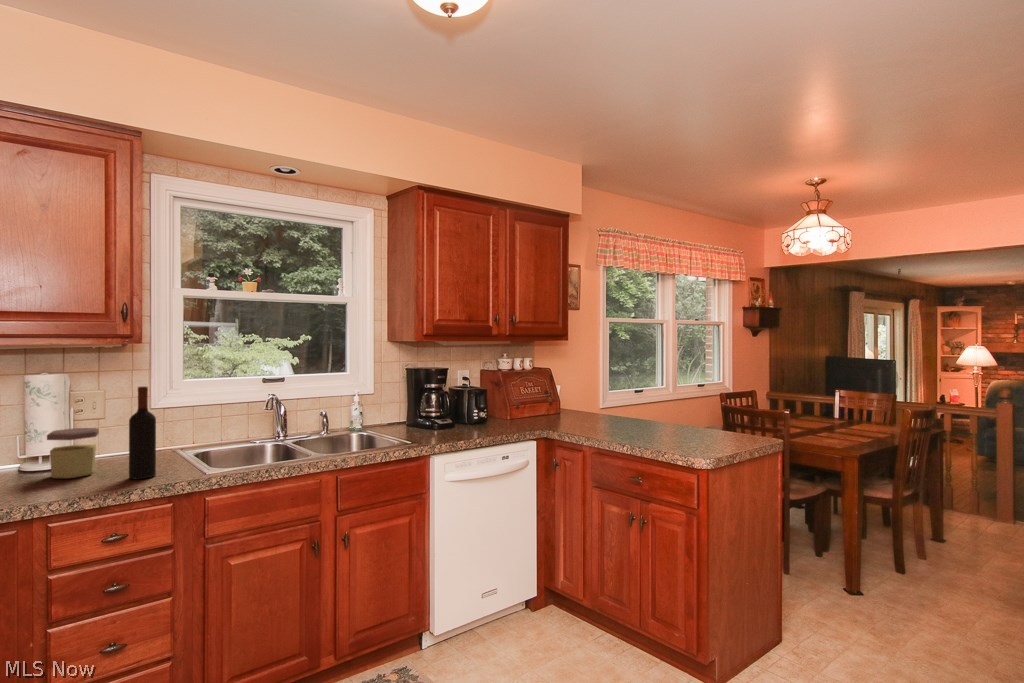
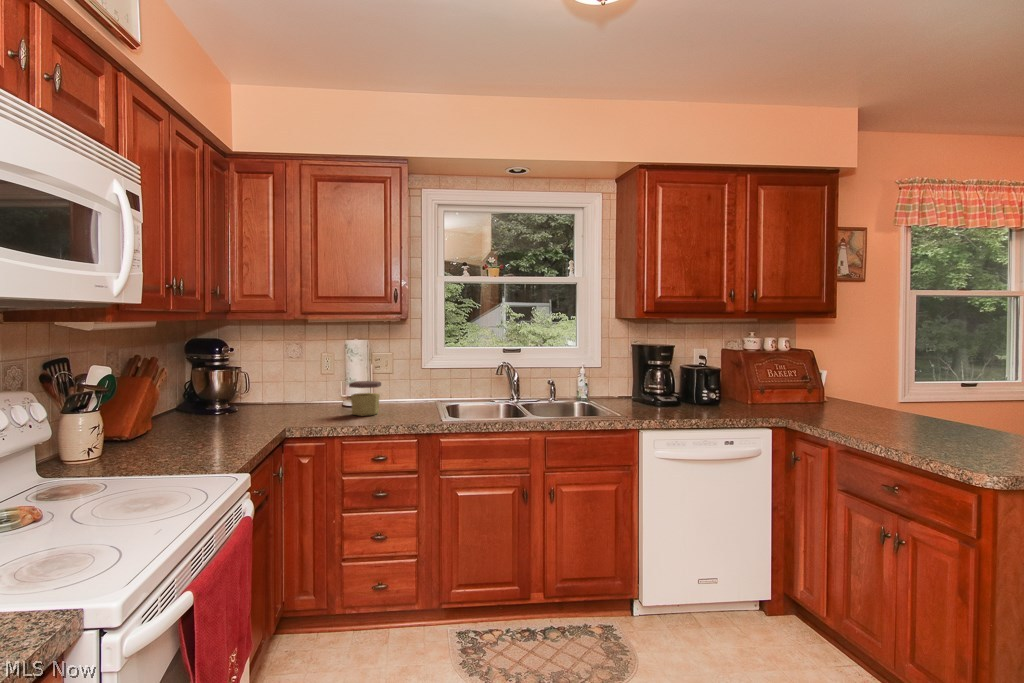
wine bottle: present [129,386,156,479] -> none [393,351,411,420]

